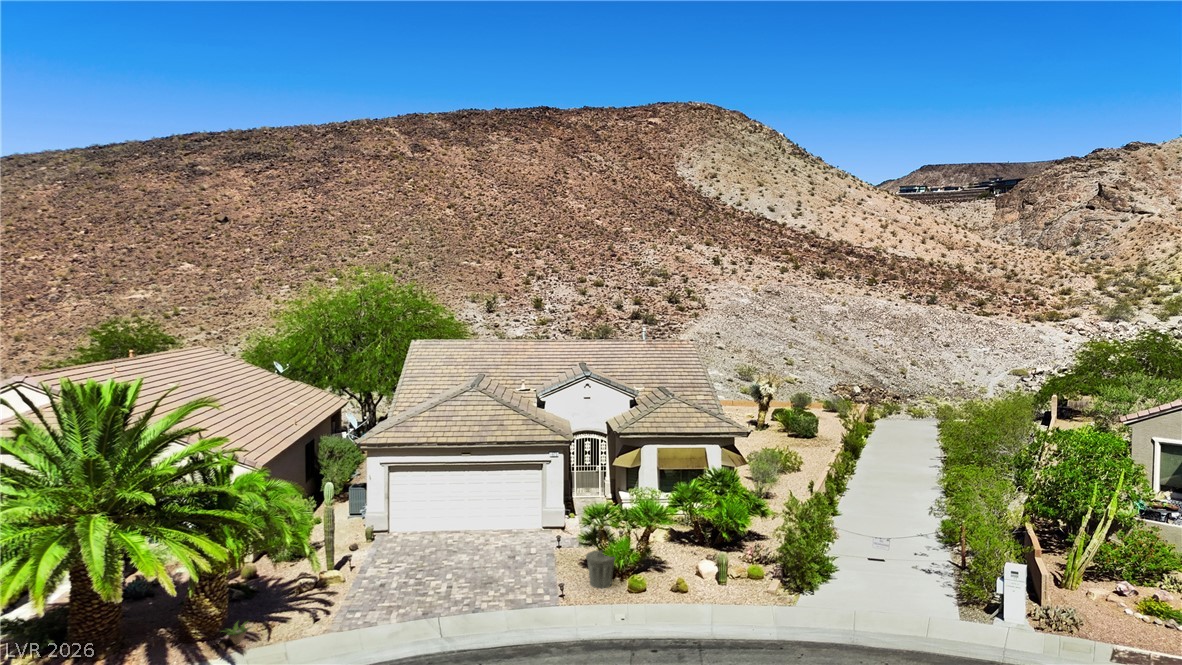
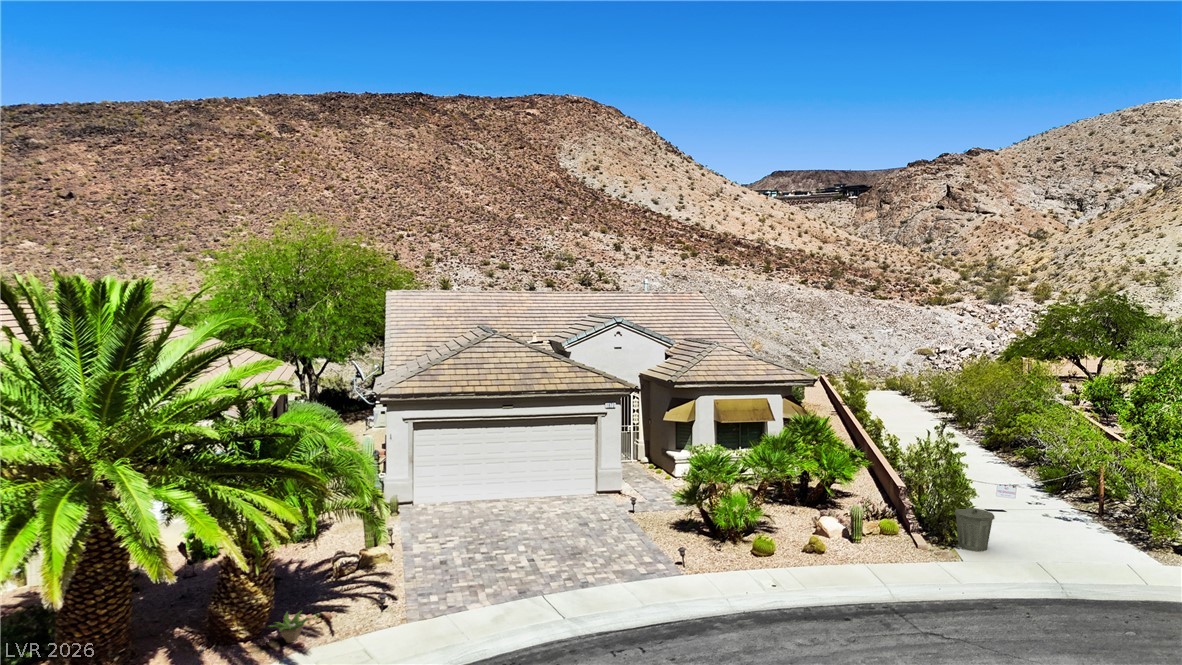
trash can: present [586,551,615,589] -> present [955,508,995,551]

